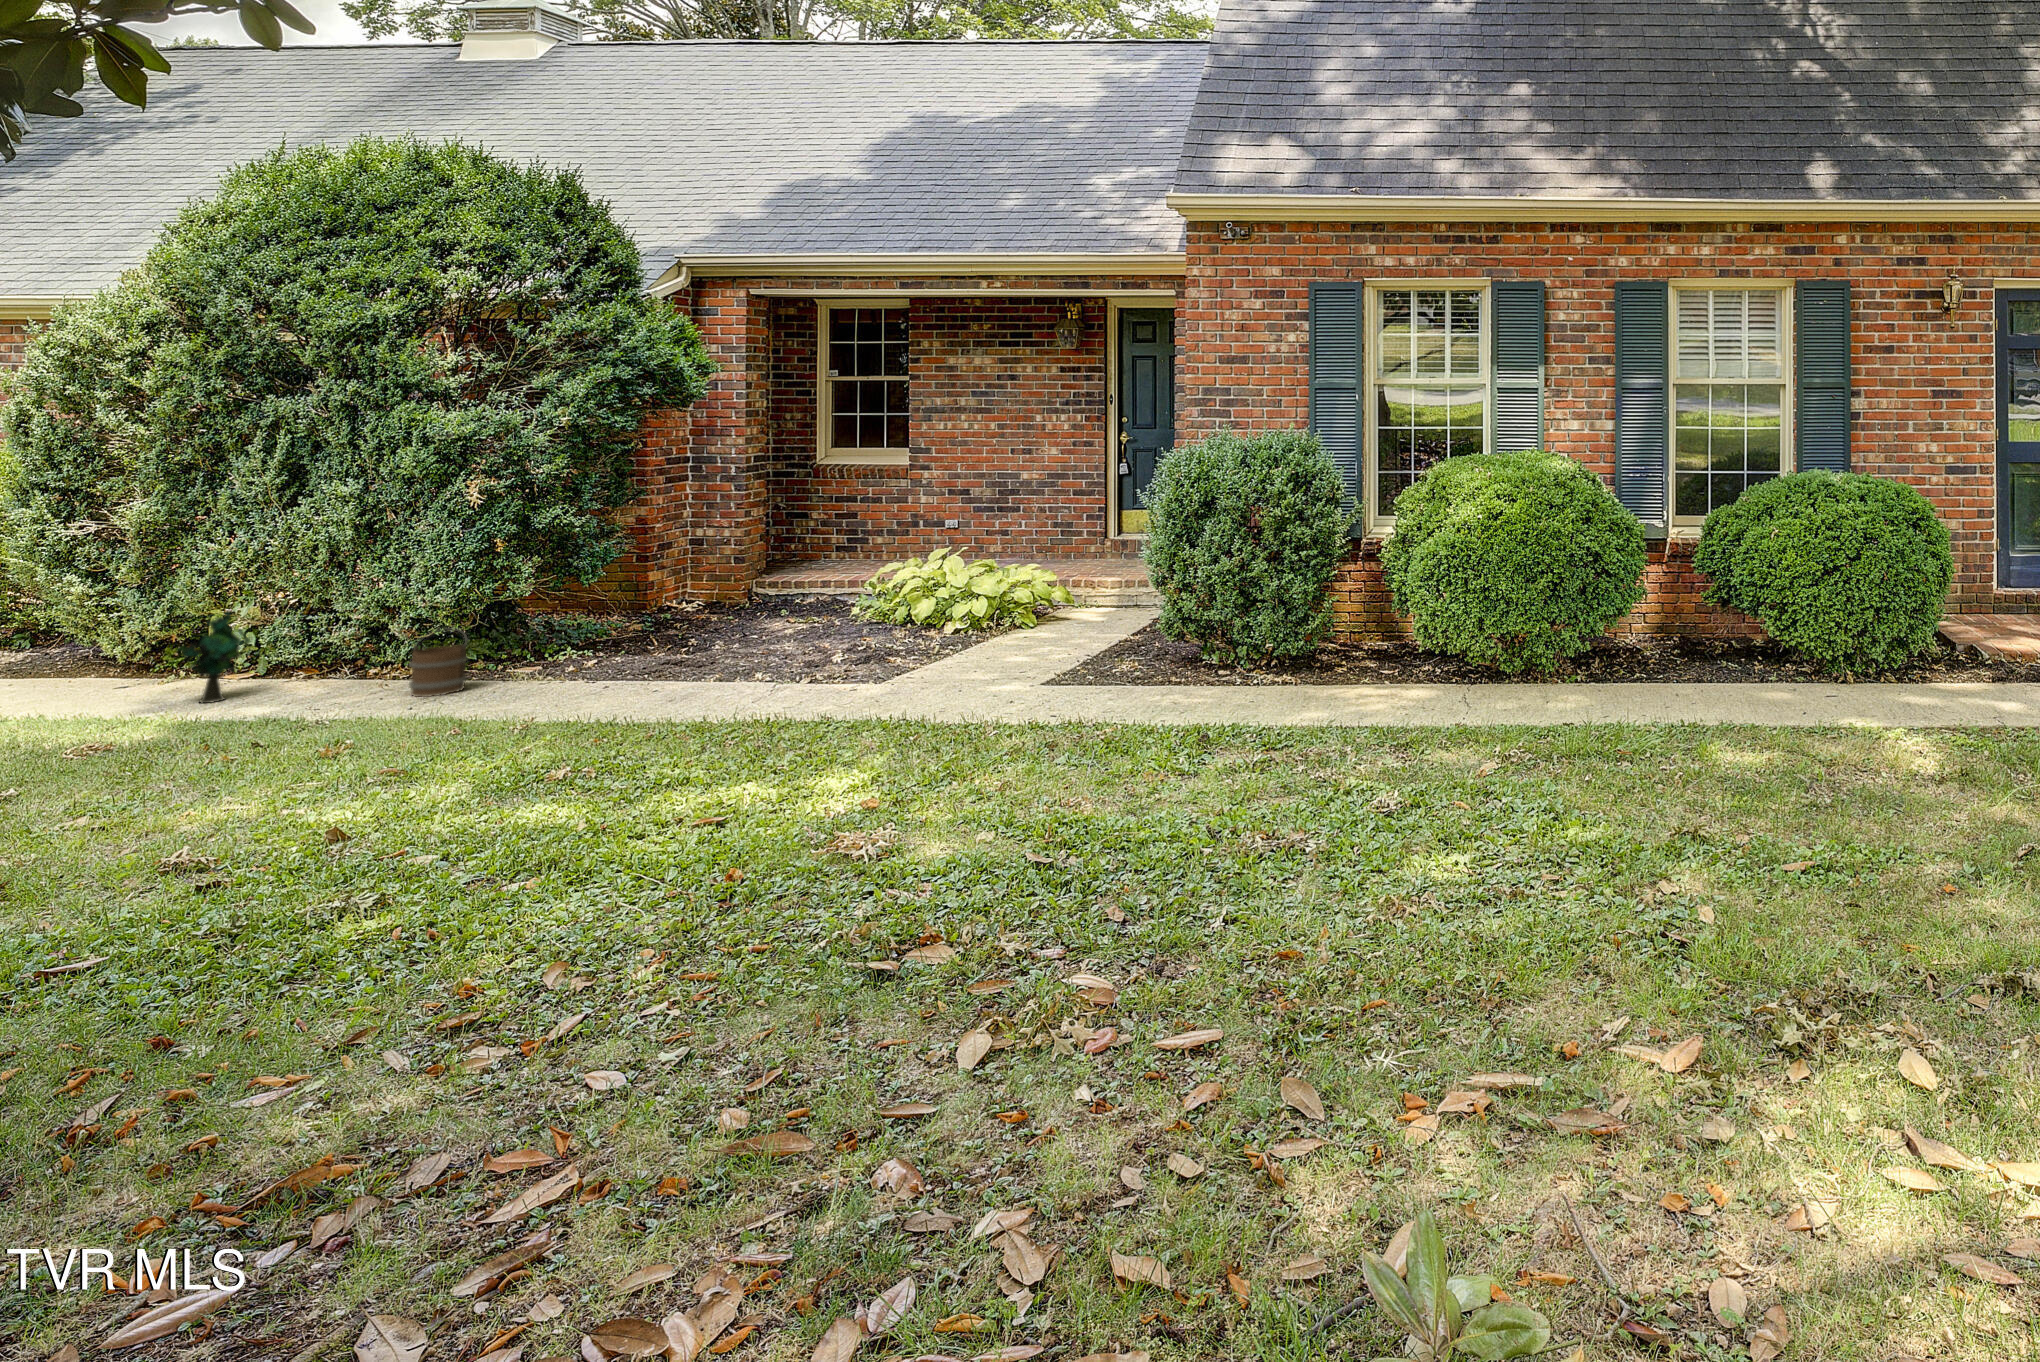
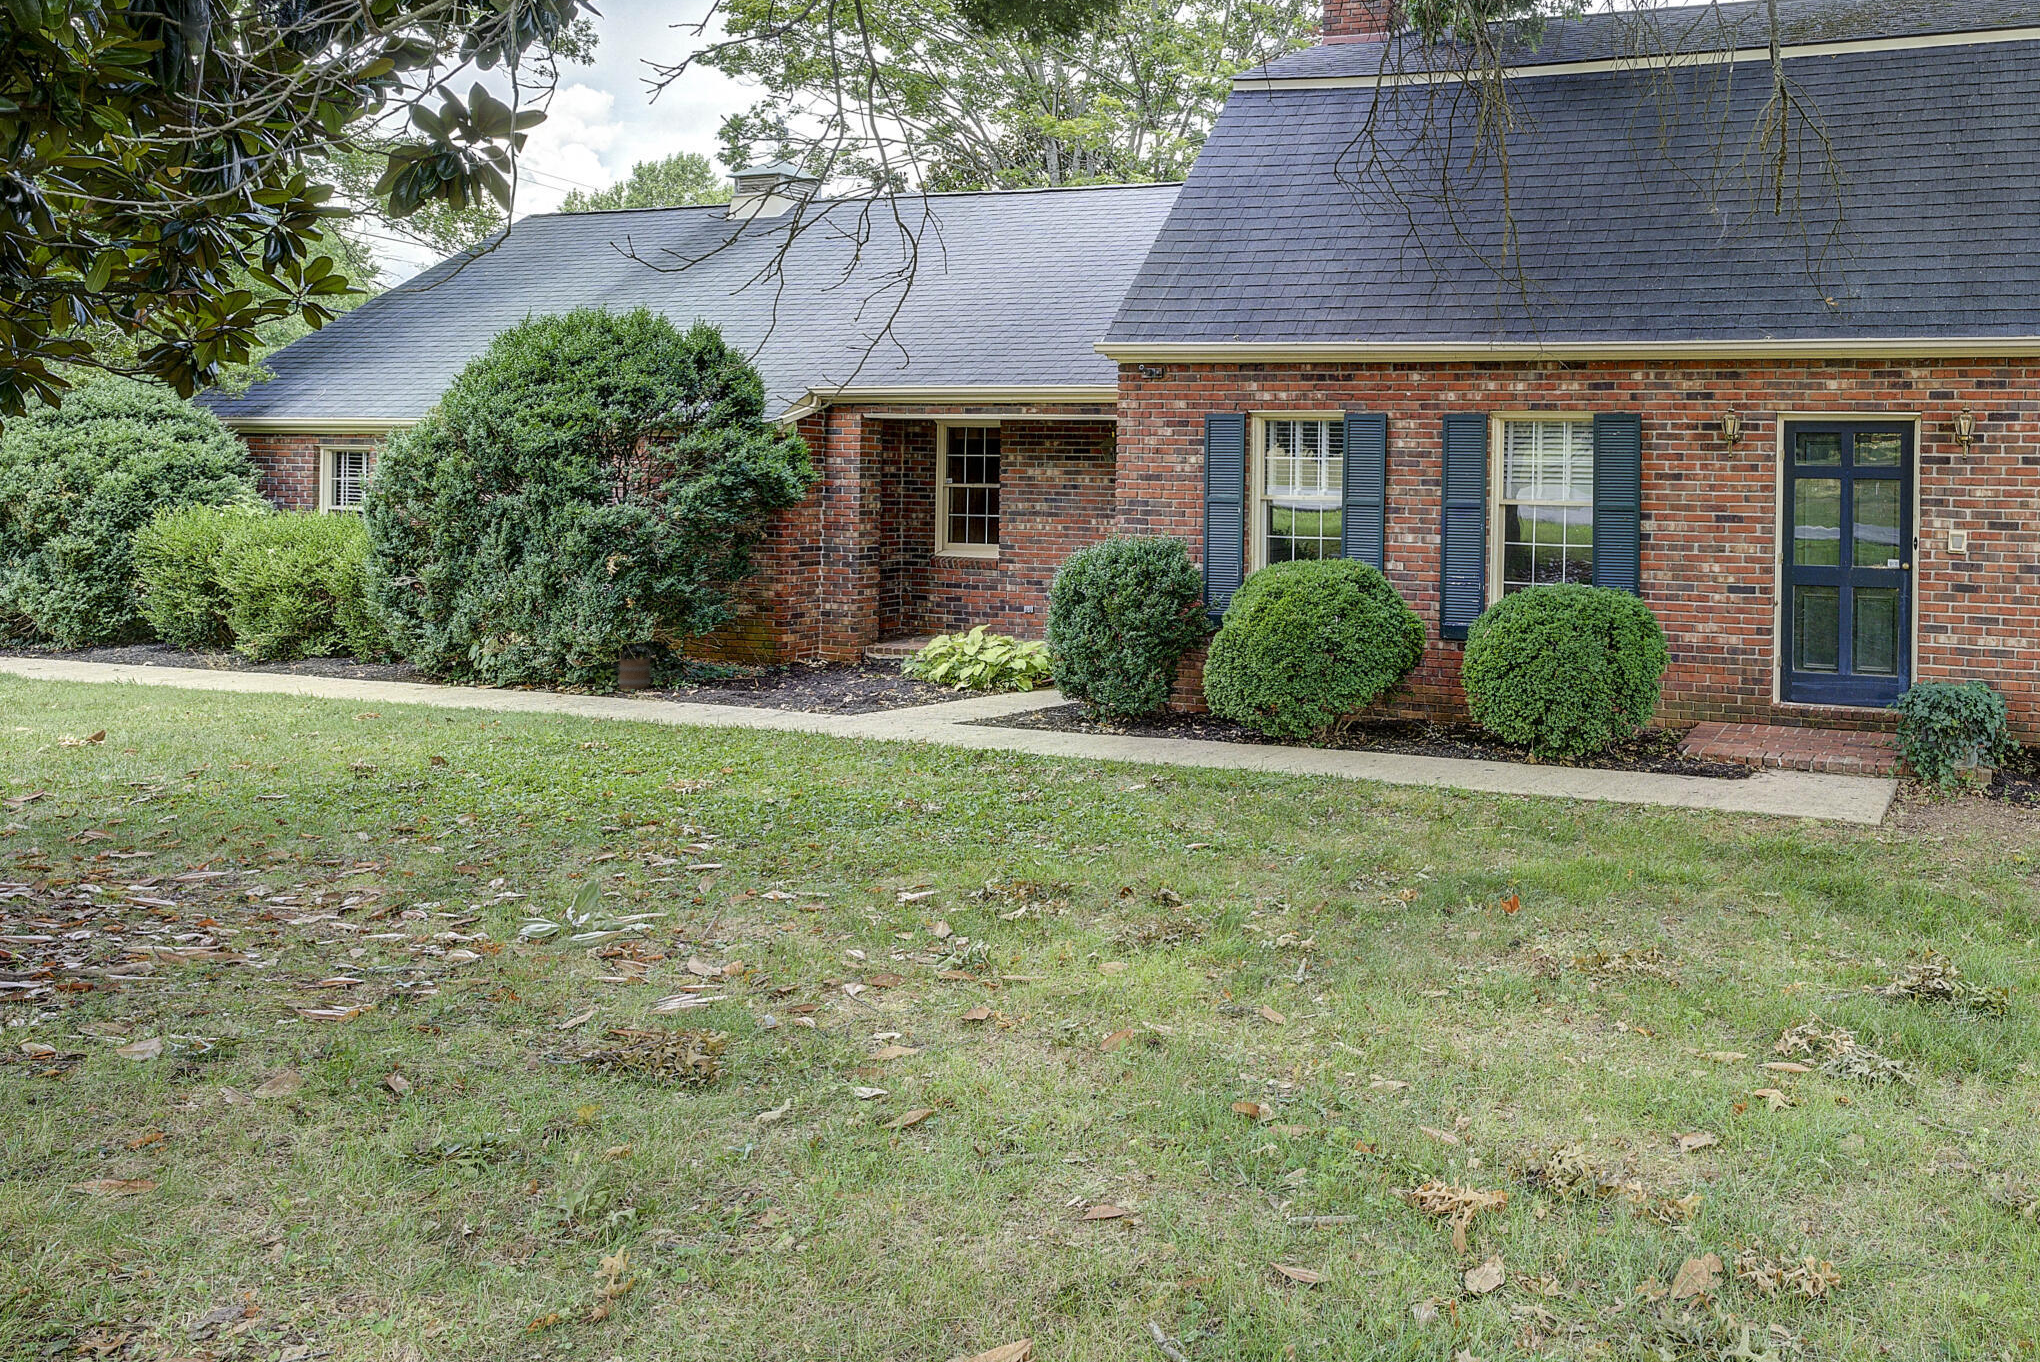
decorative plant: present [177,610,250,703] -> none [506,626,544,683]

